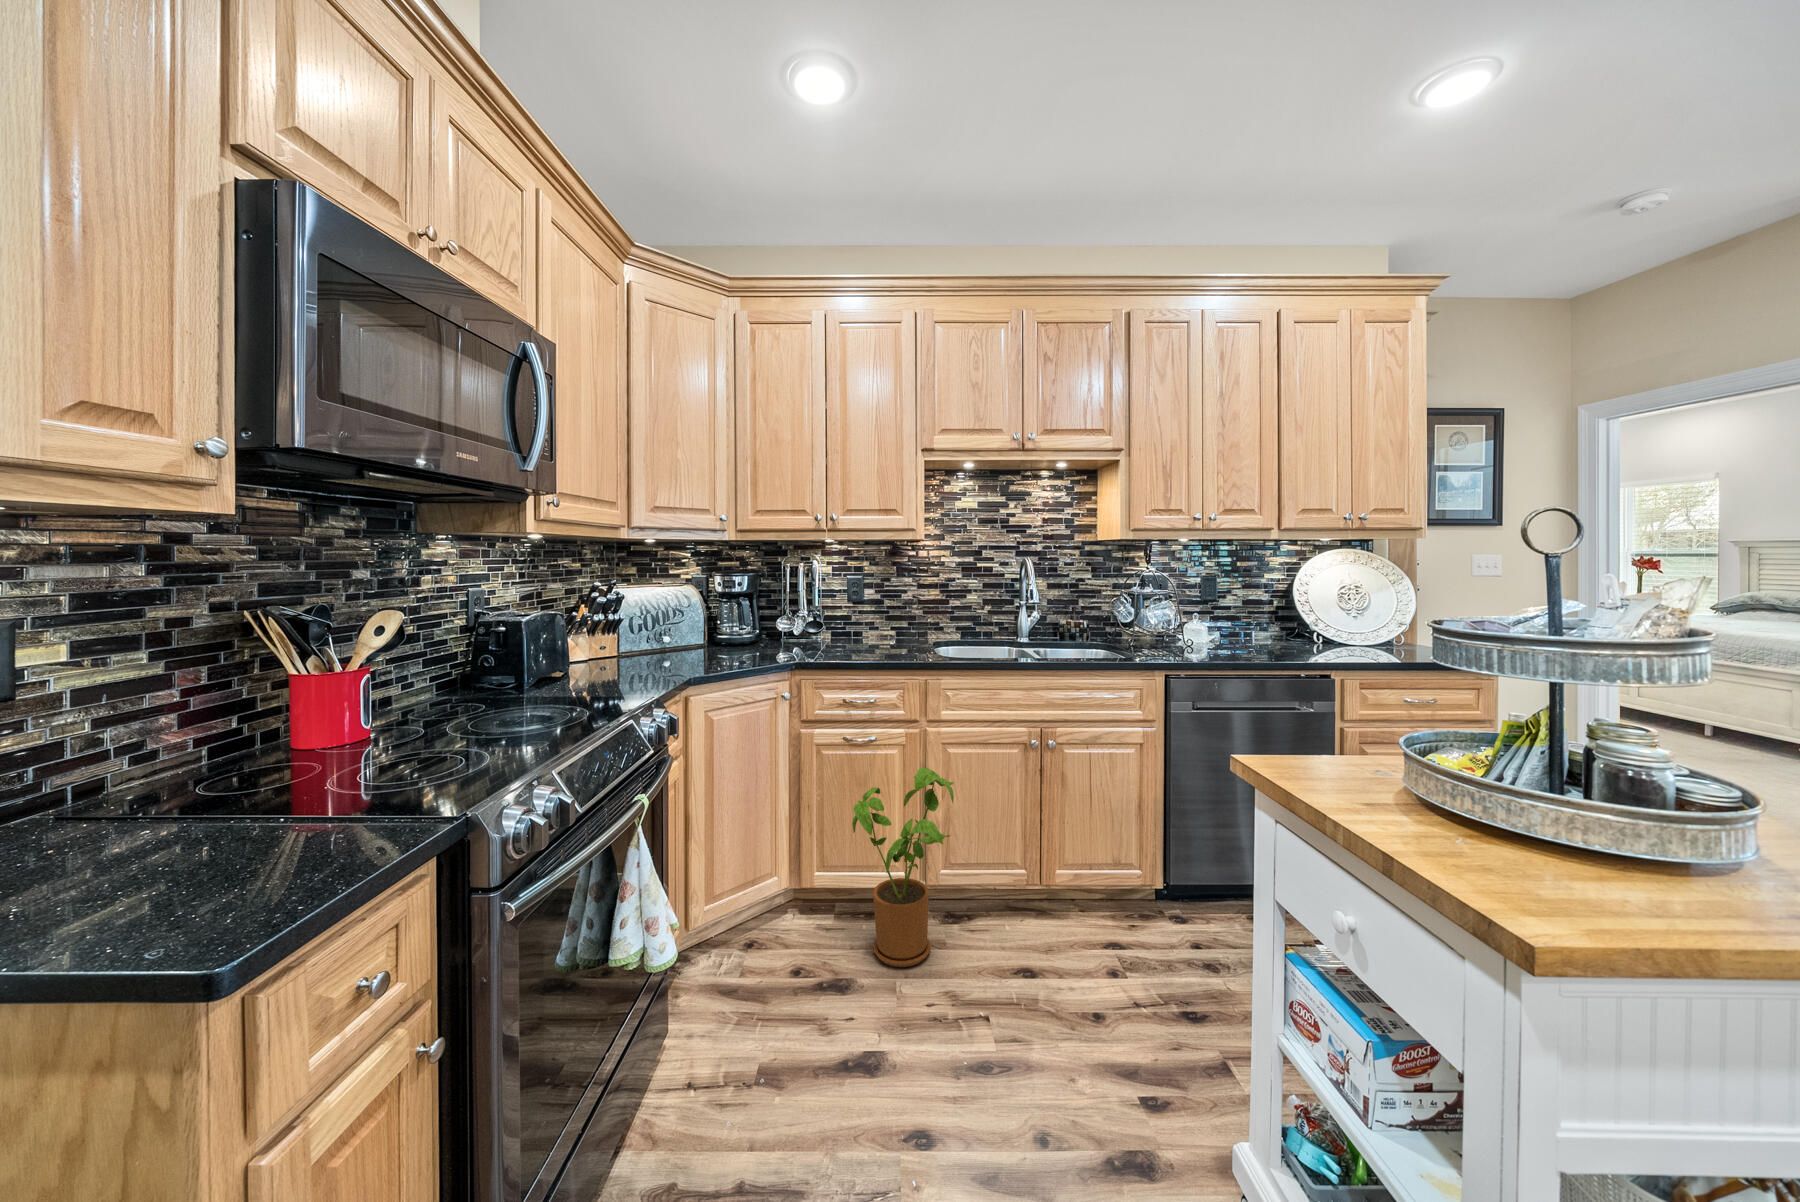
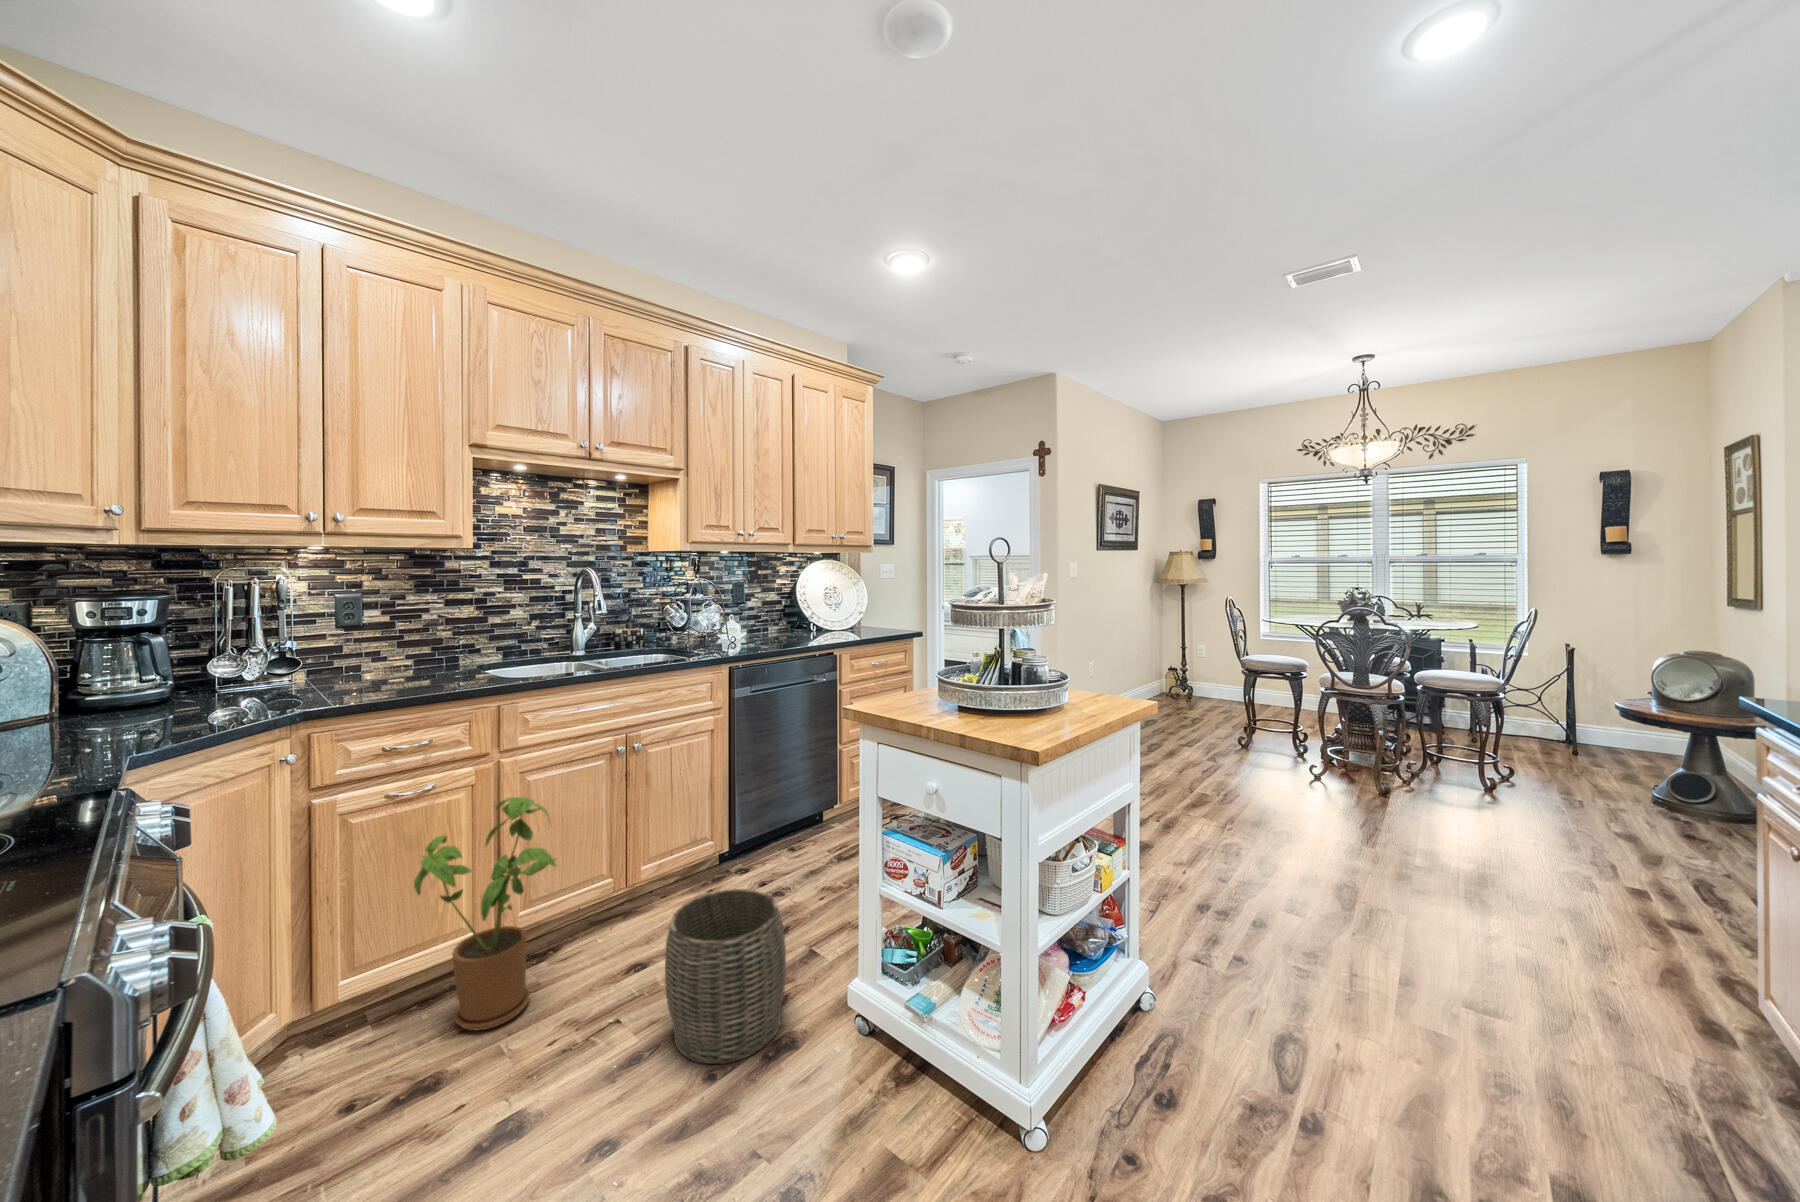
woven basket: none [1015,925,1155,1137] -> present [665,889,786,1064]

